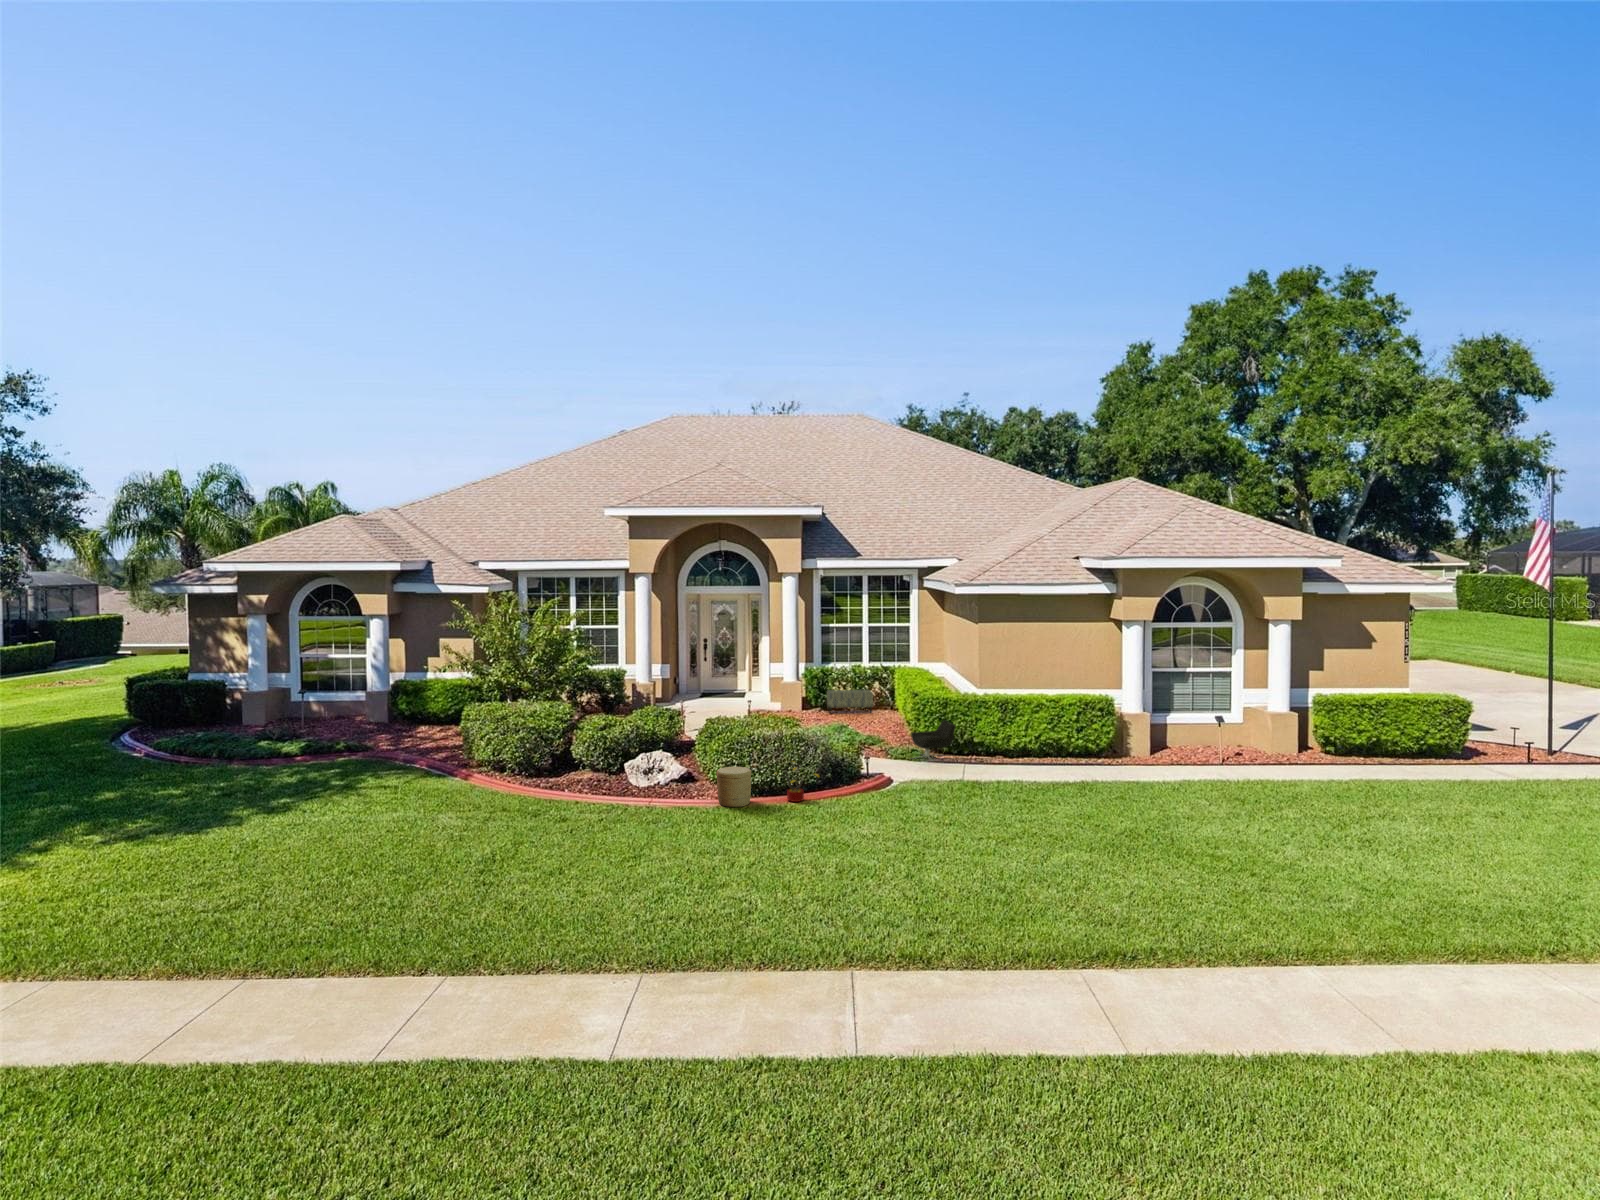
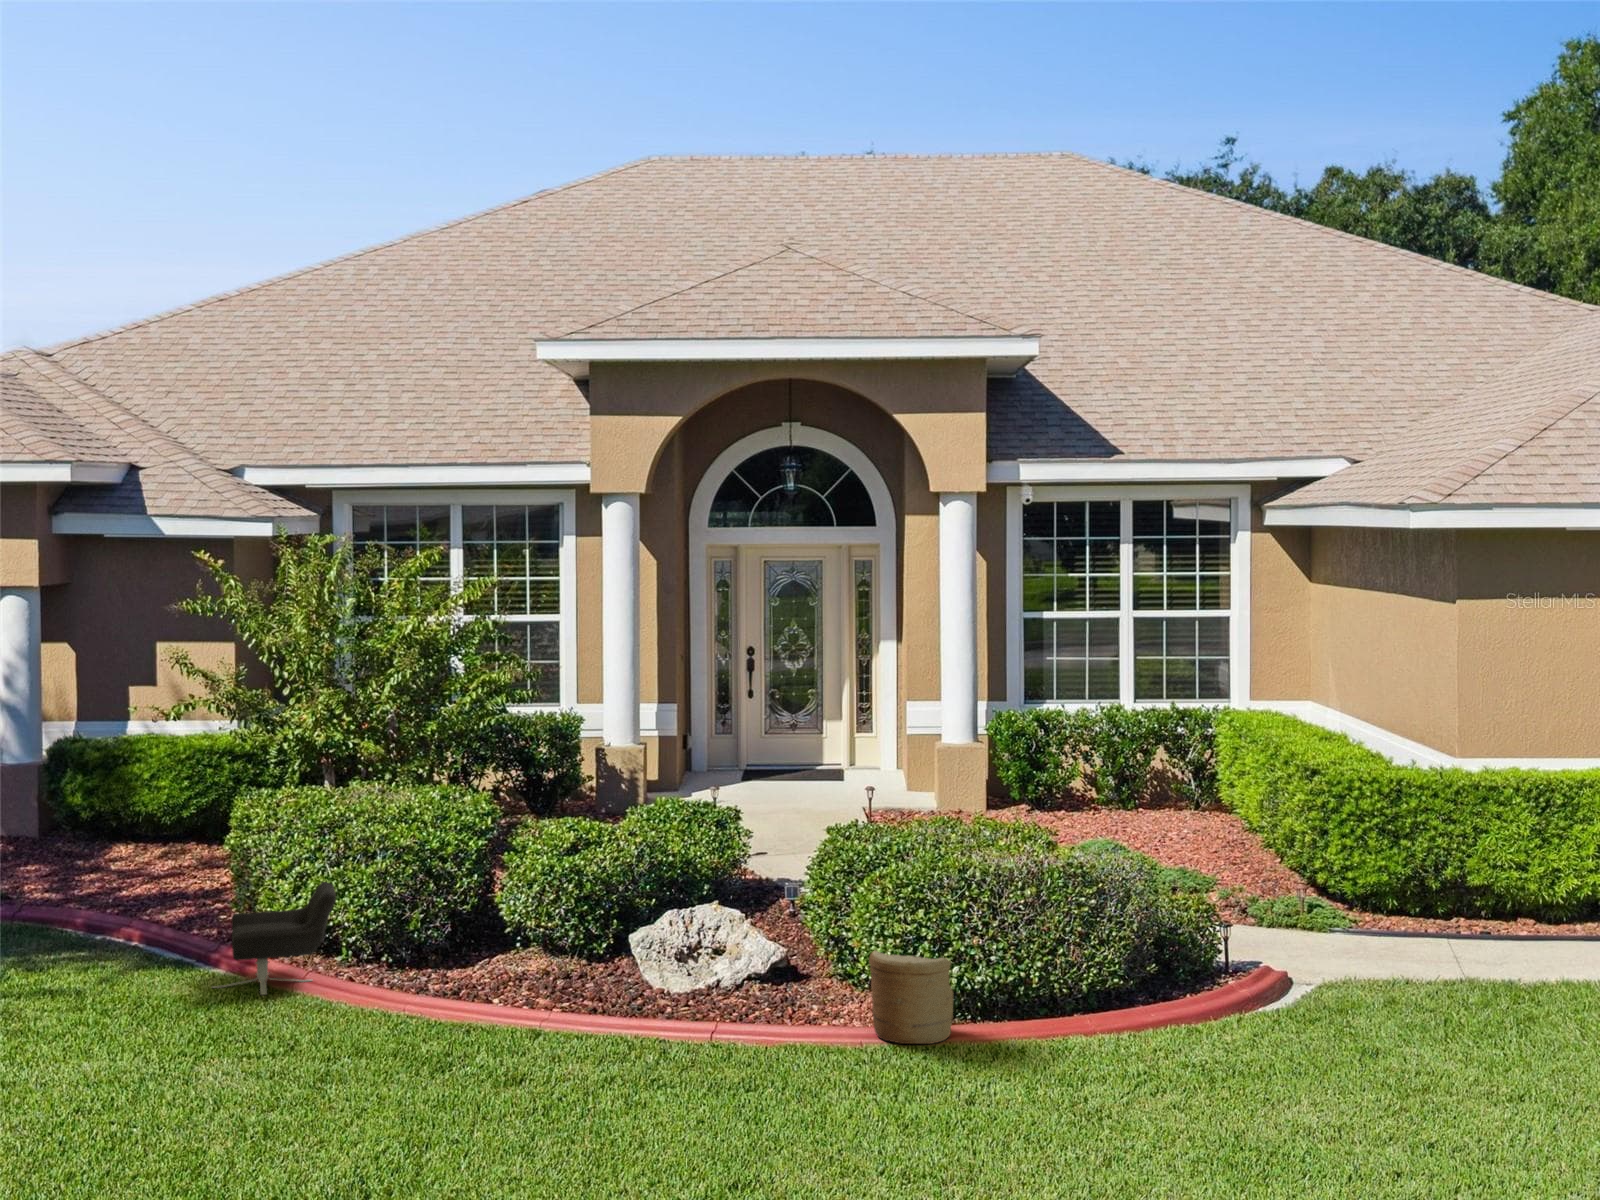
bench: present [827,690,873,713] -> none [1043,763,1153,819]
lounge chair: present [911,720,956,760] -> present [213,882,336,995]
decorative plant: present [784,768,819,802] -> none [1002,926,1120,1032]

